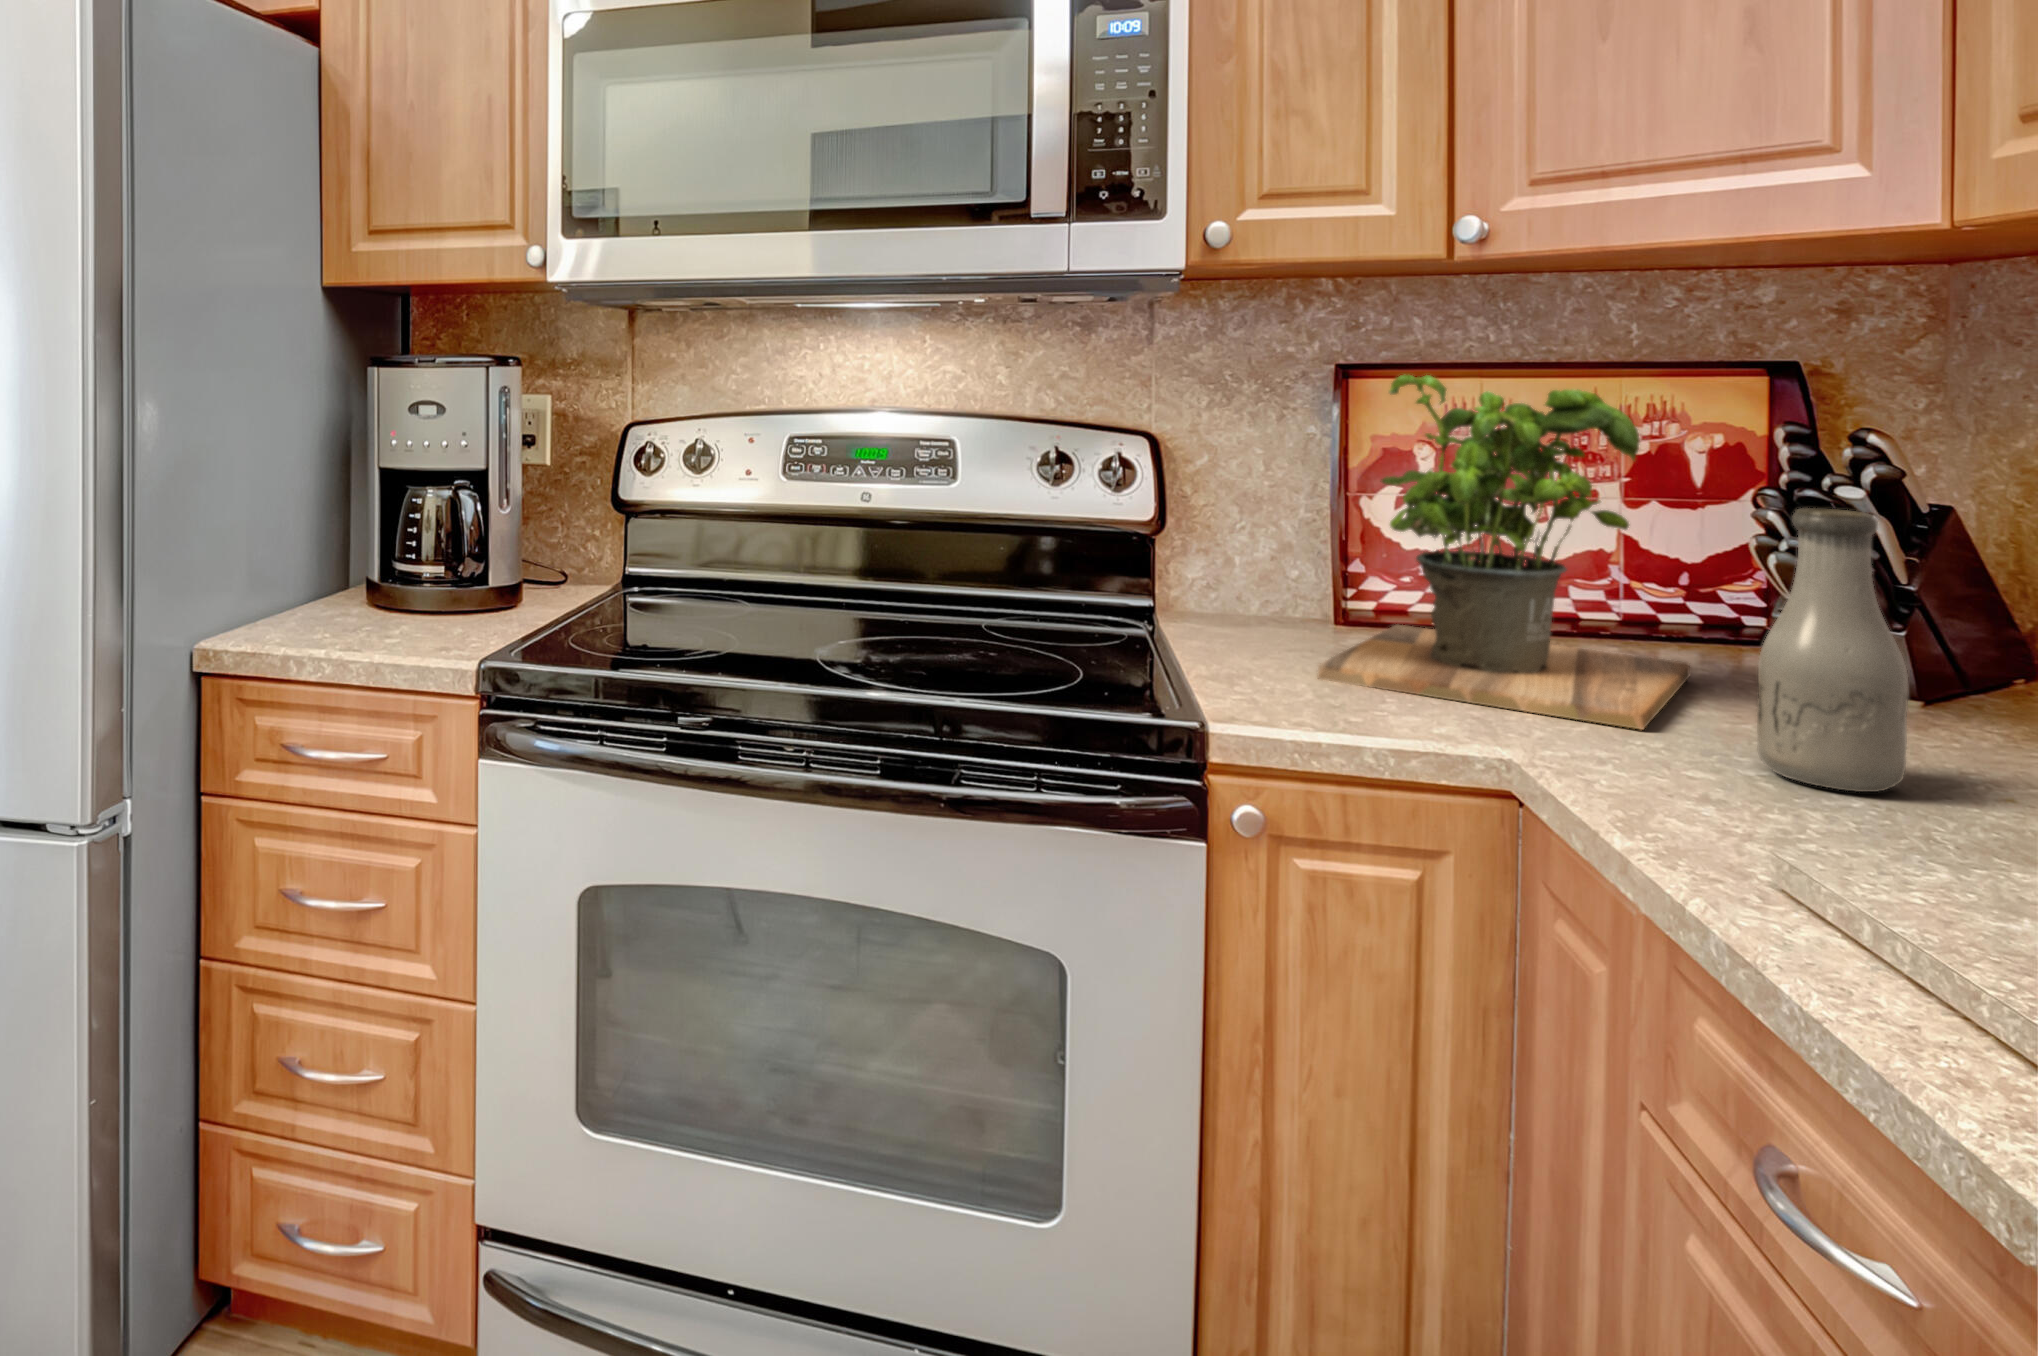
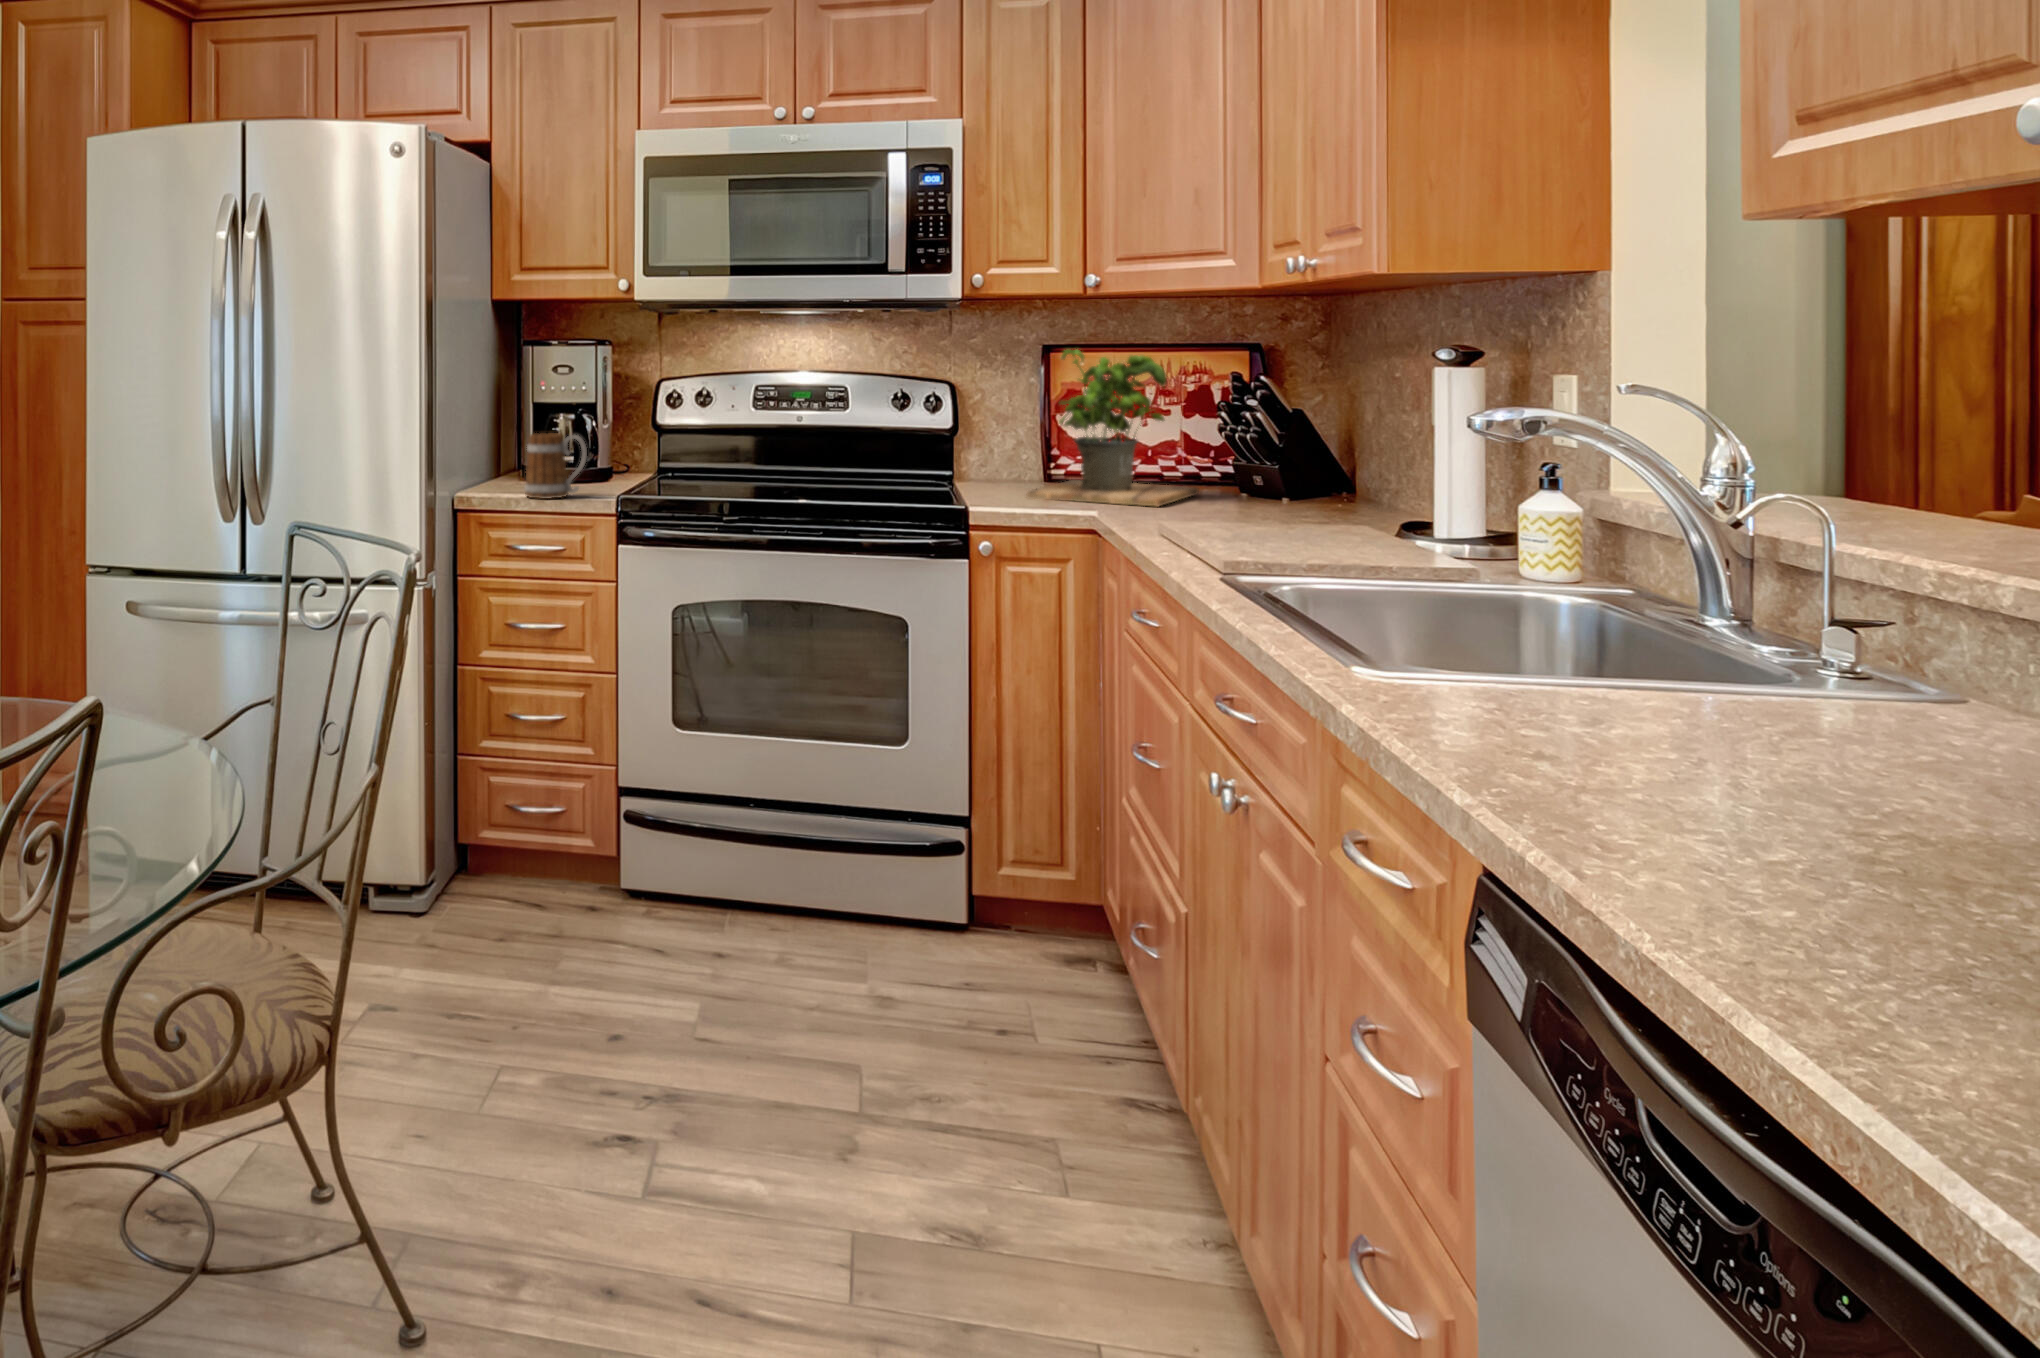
bottle: present [1757,508,1908,792] -> none [1192,401,1244,517]
mug: none [319,524,433,655] -> present [525,433,587,499]

